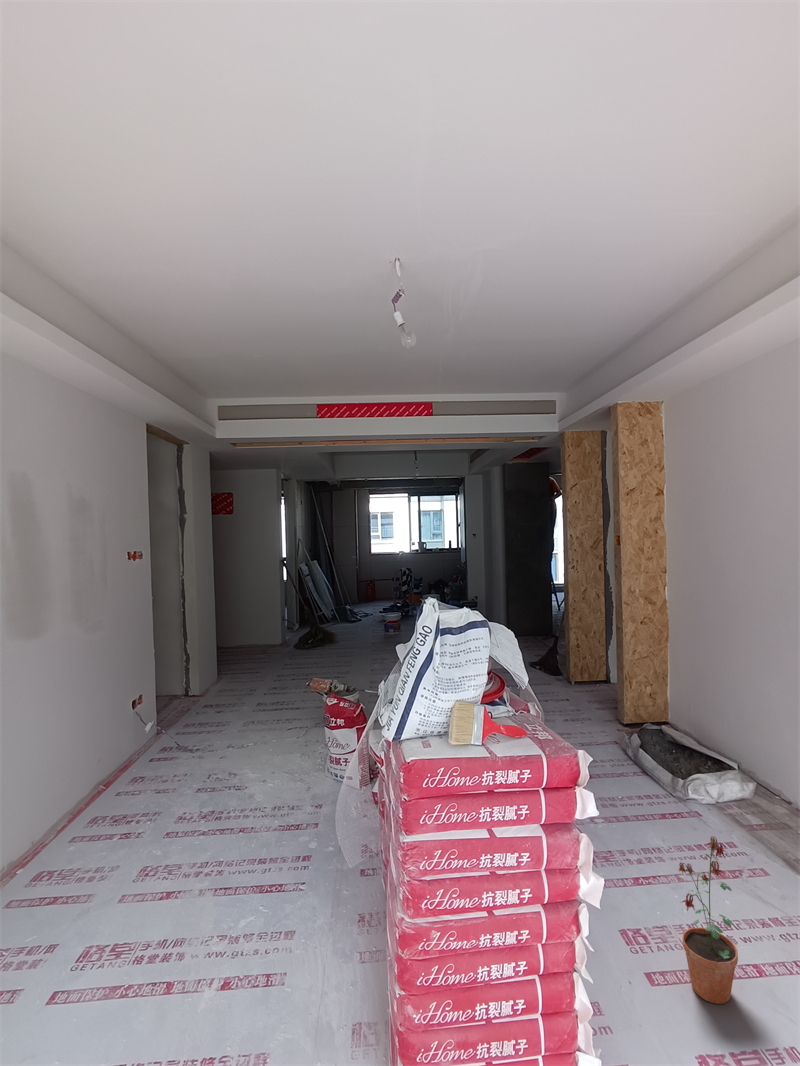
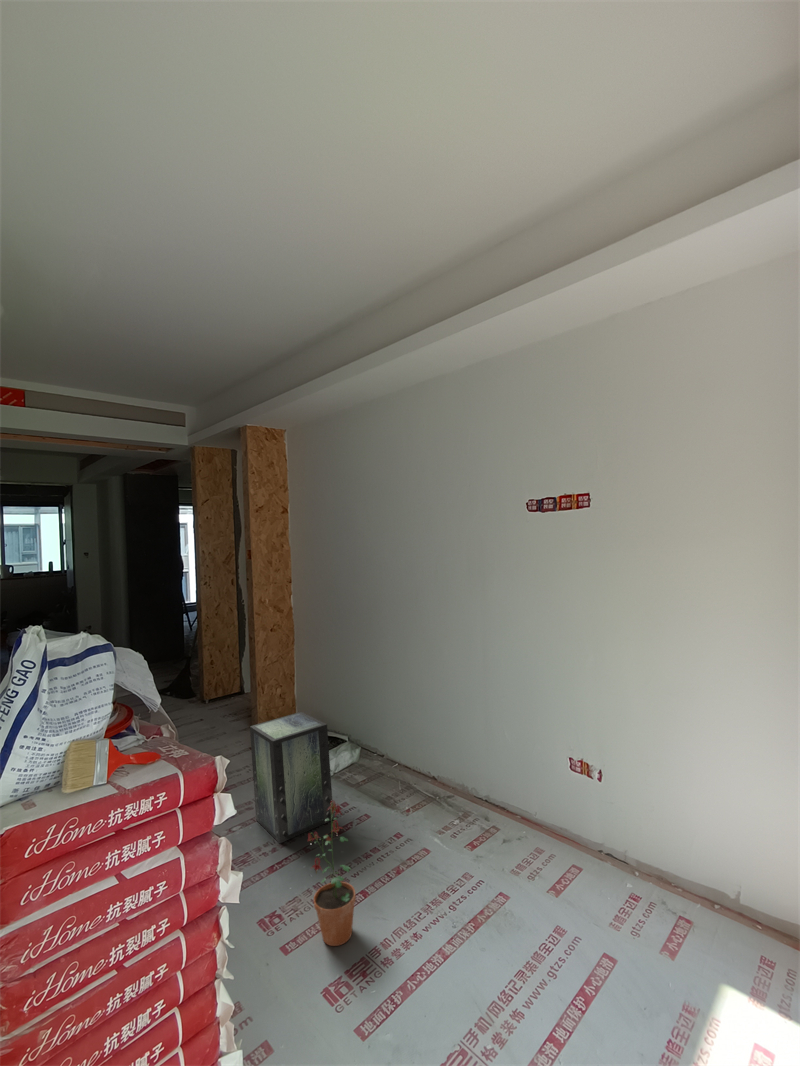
storage box: none [617,720,714,858] -> present [250,712,334,843]

